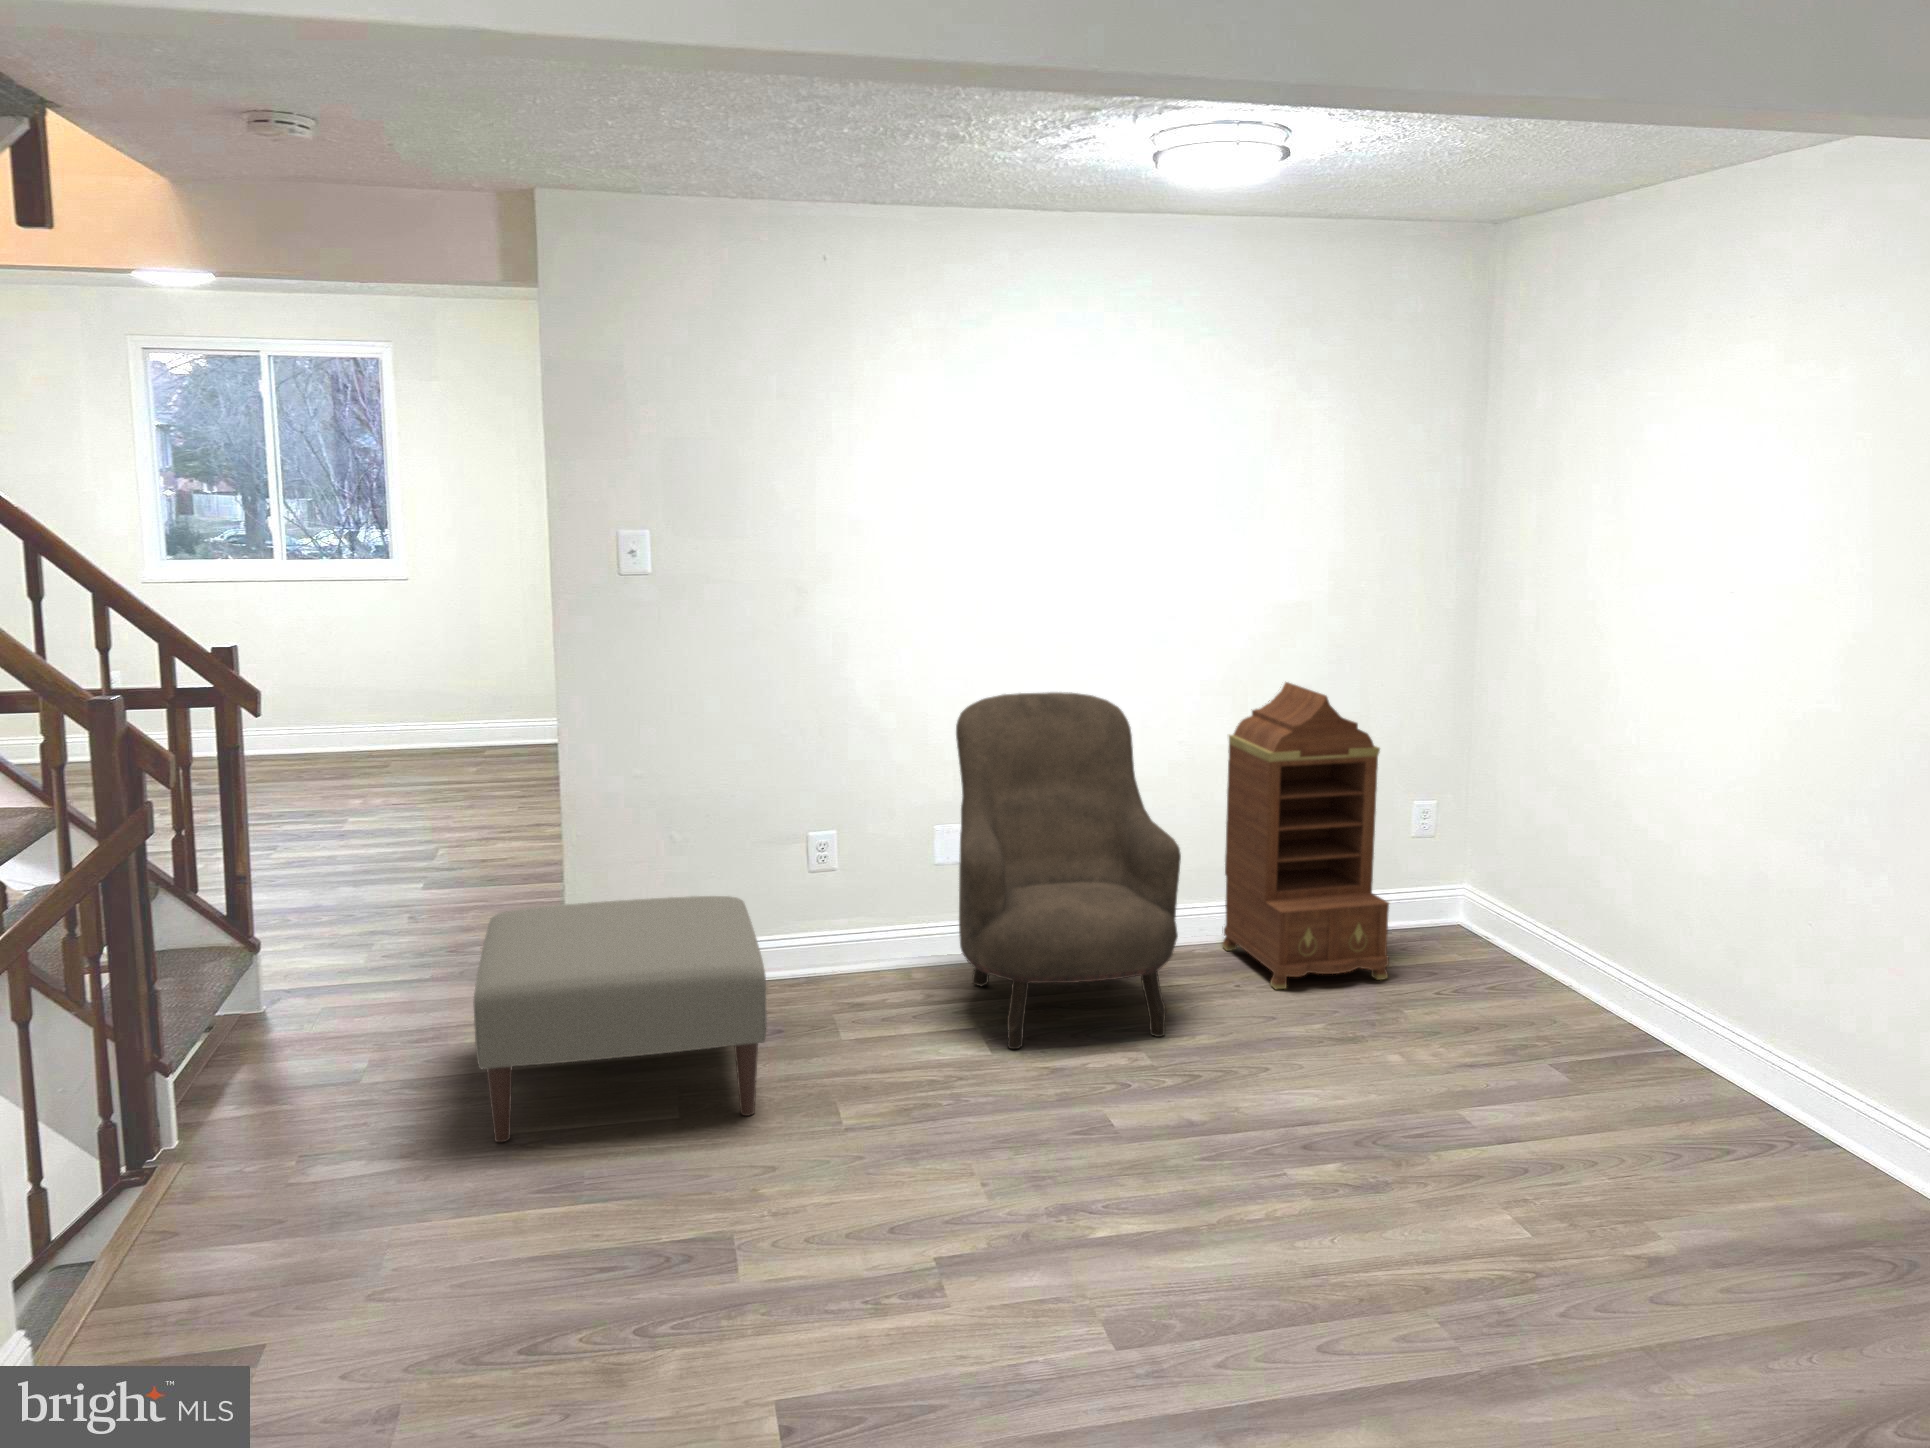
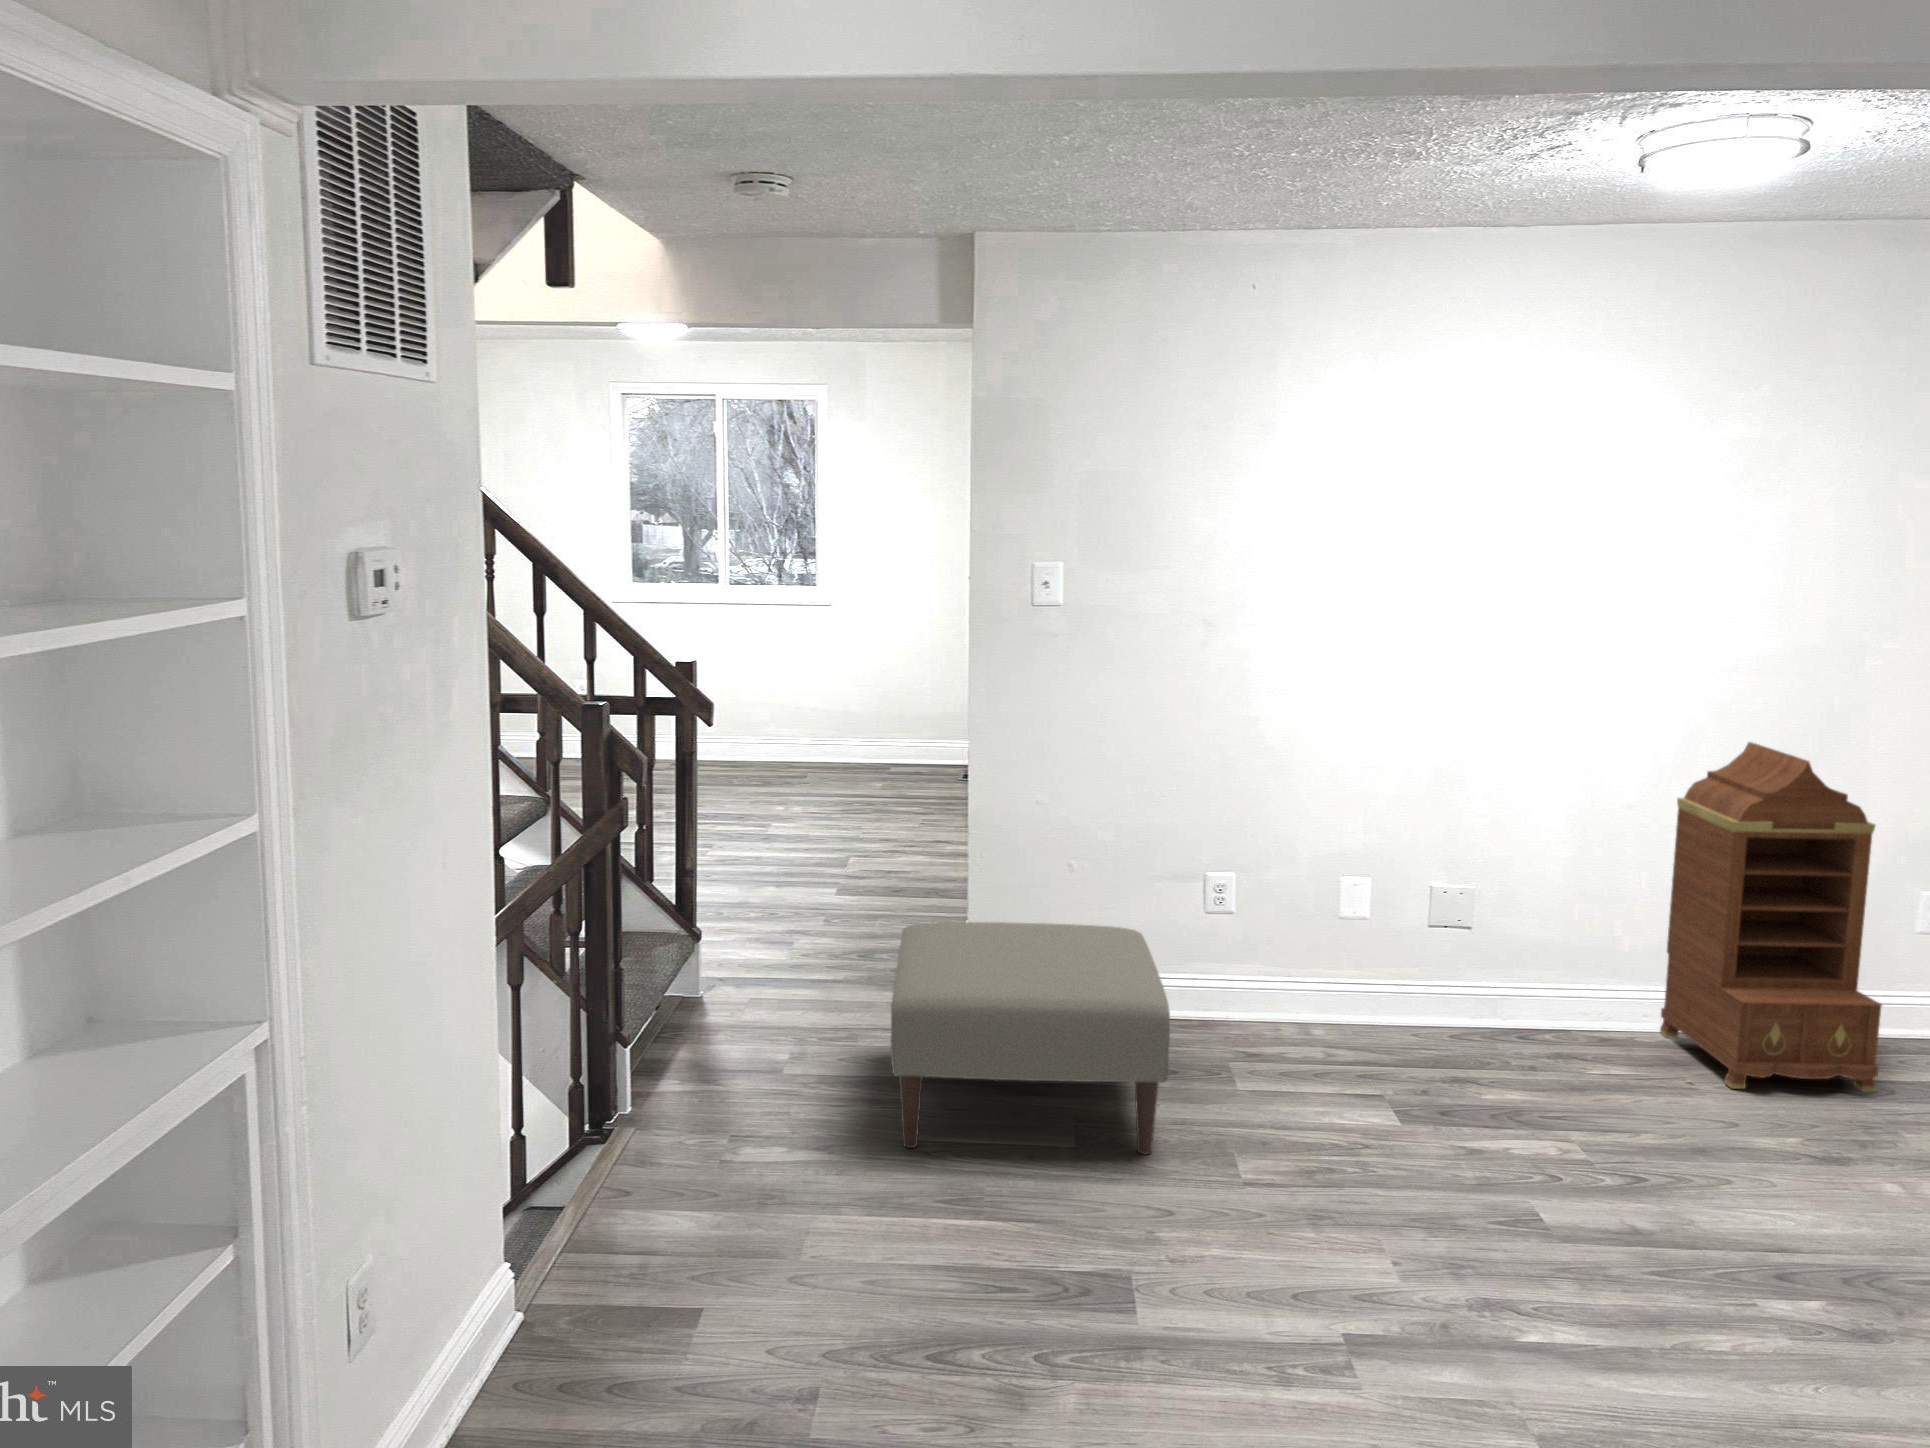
armchair: present [956,692,1181,1049] -> none [1367,741,1625,1127]

